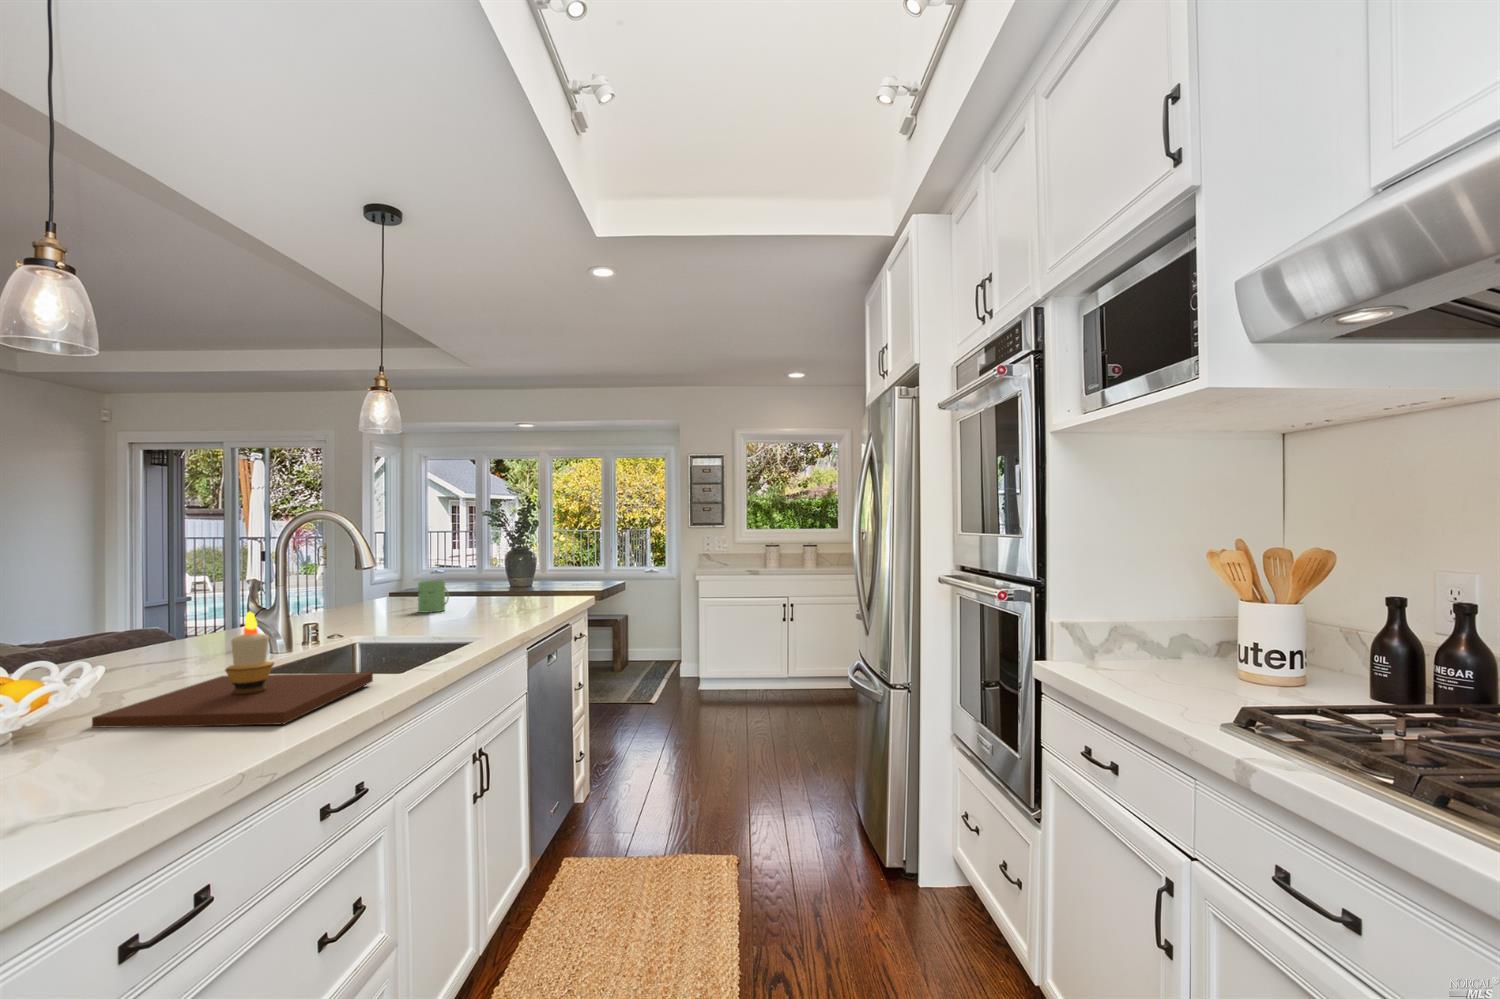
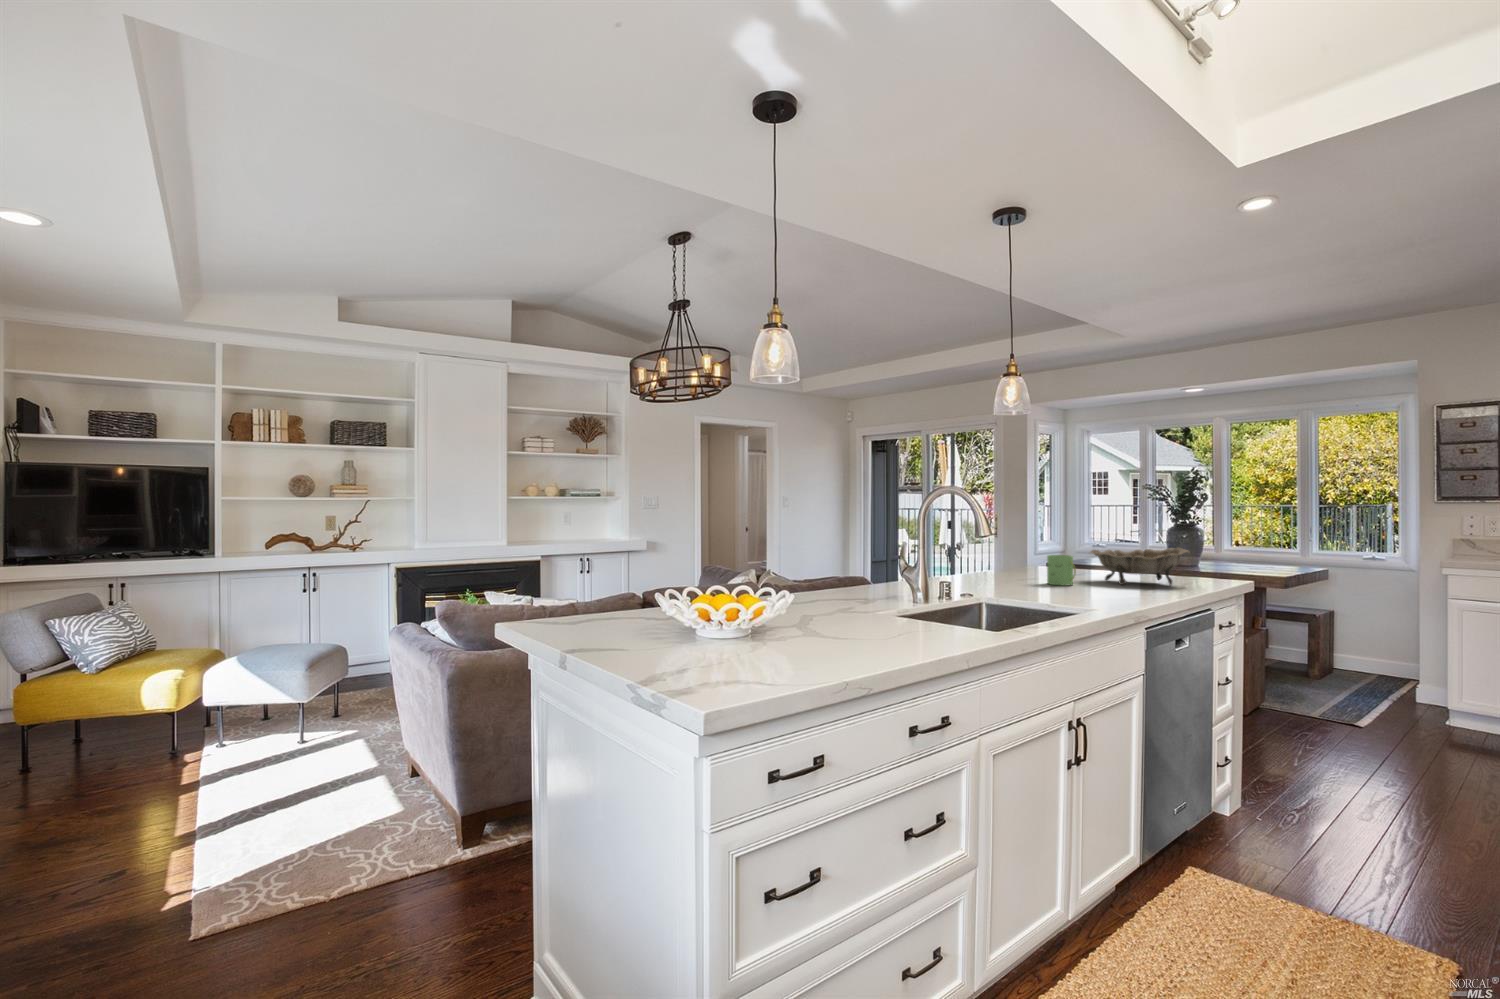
decorative bowl: none [457,566,546,605] -> present [1091,548,1189,585]
candle: present [92,612,373,728] -> none [795,567,968,654]

